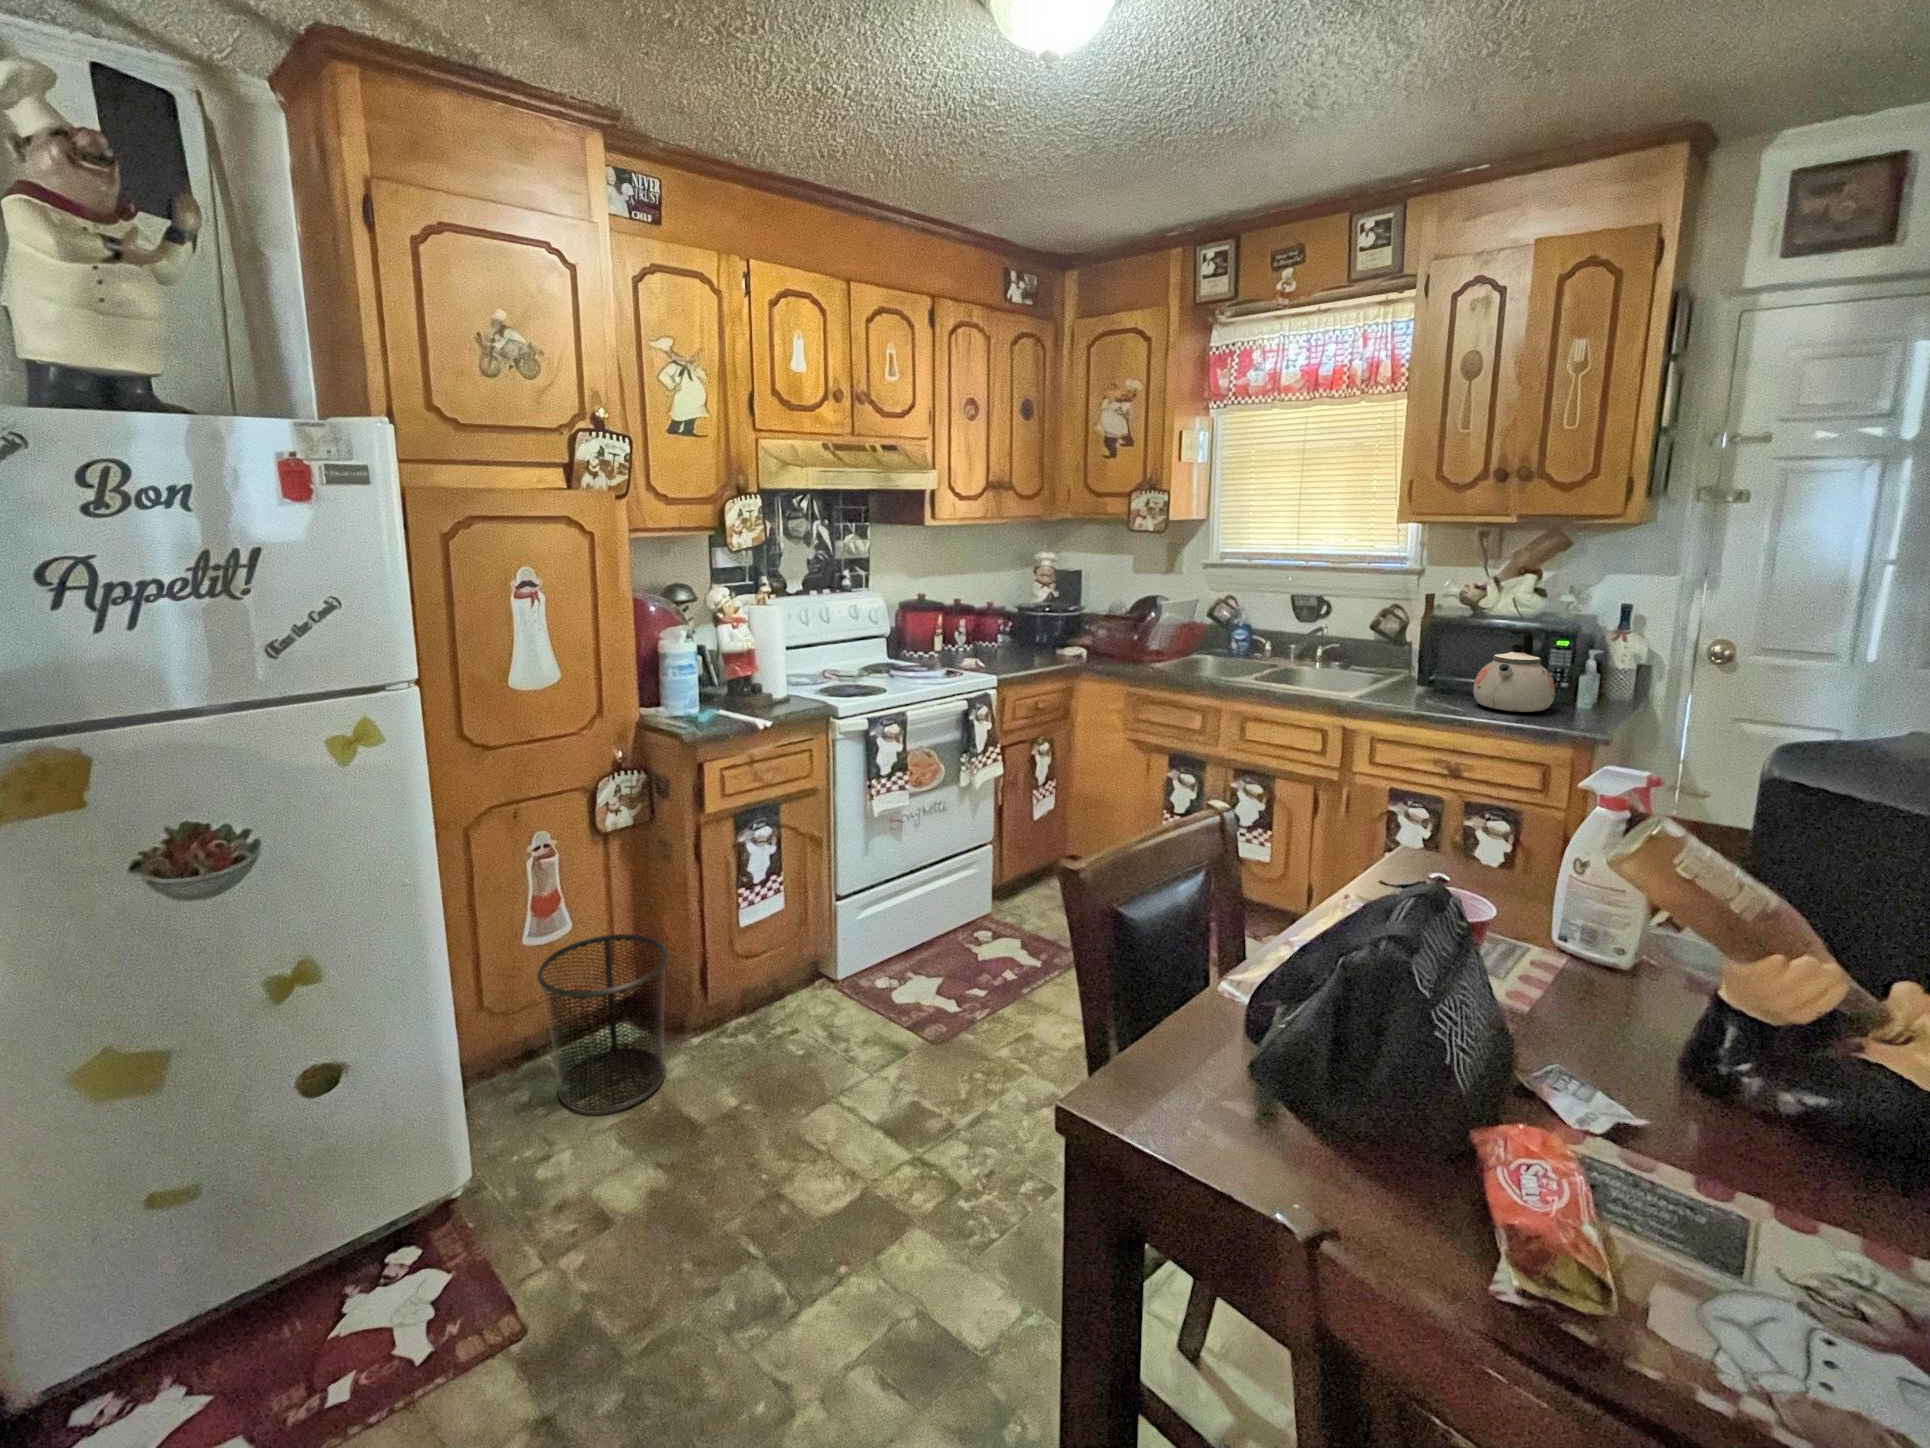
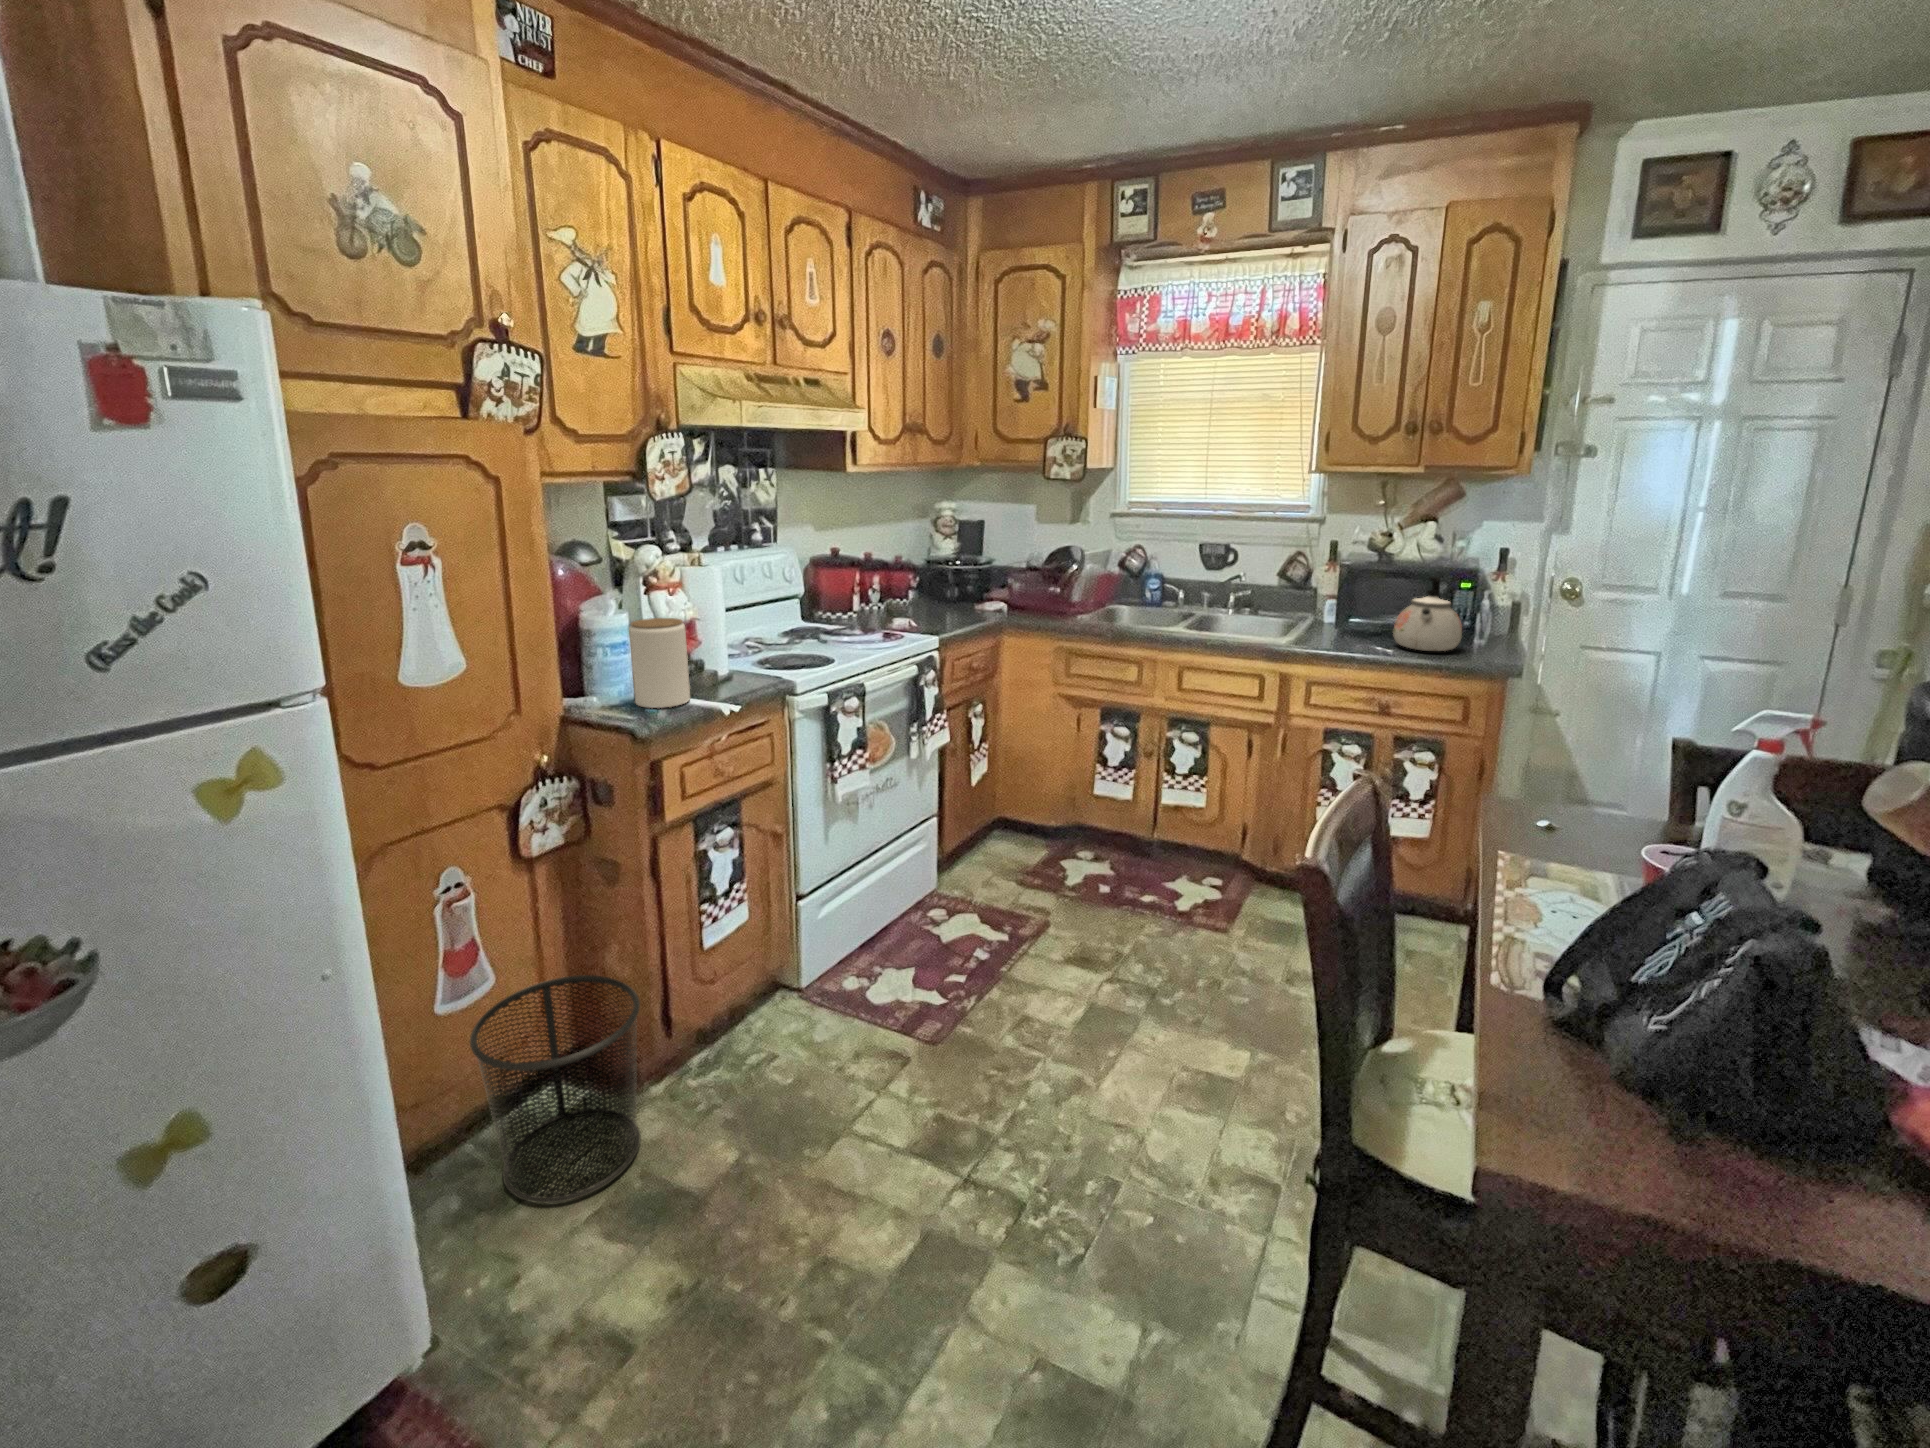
jar: none [691,647,739,721] -> present [629,618,690,708]

